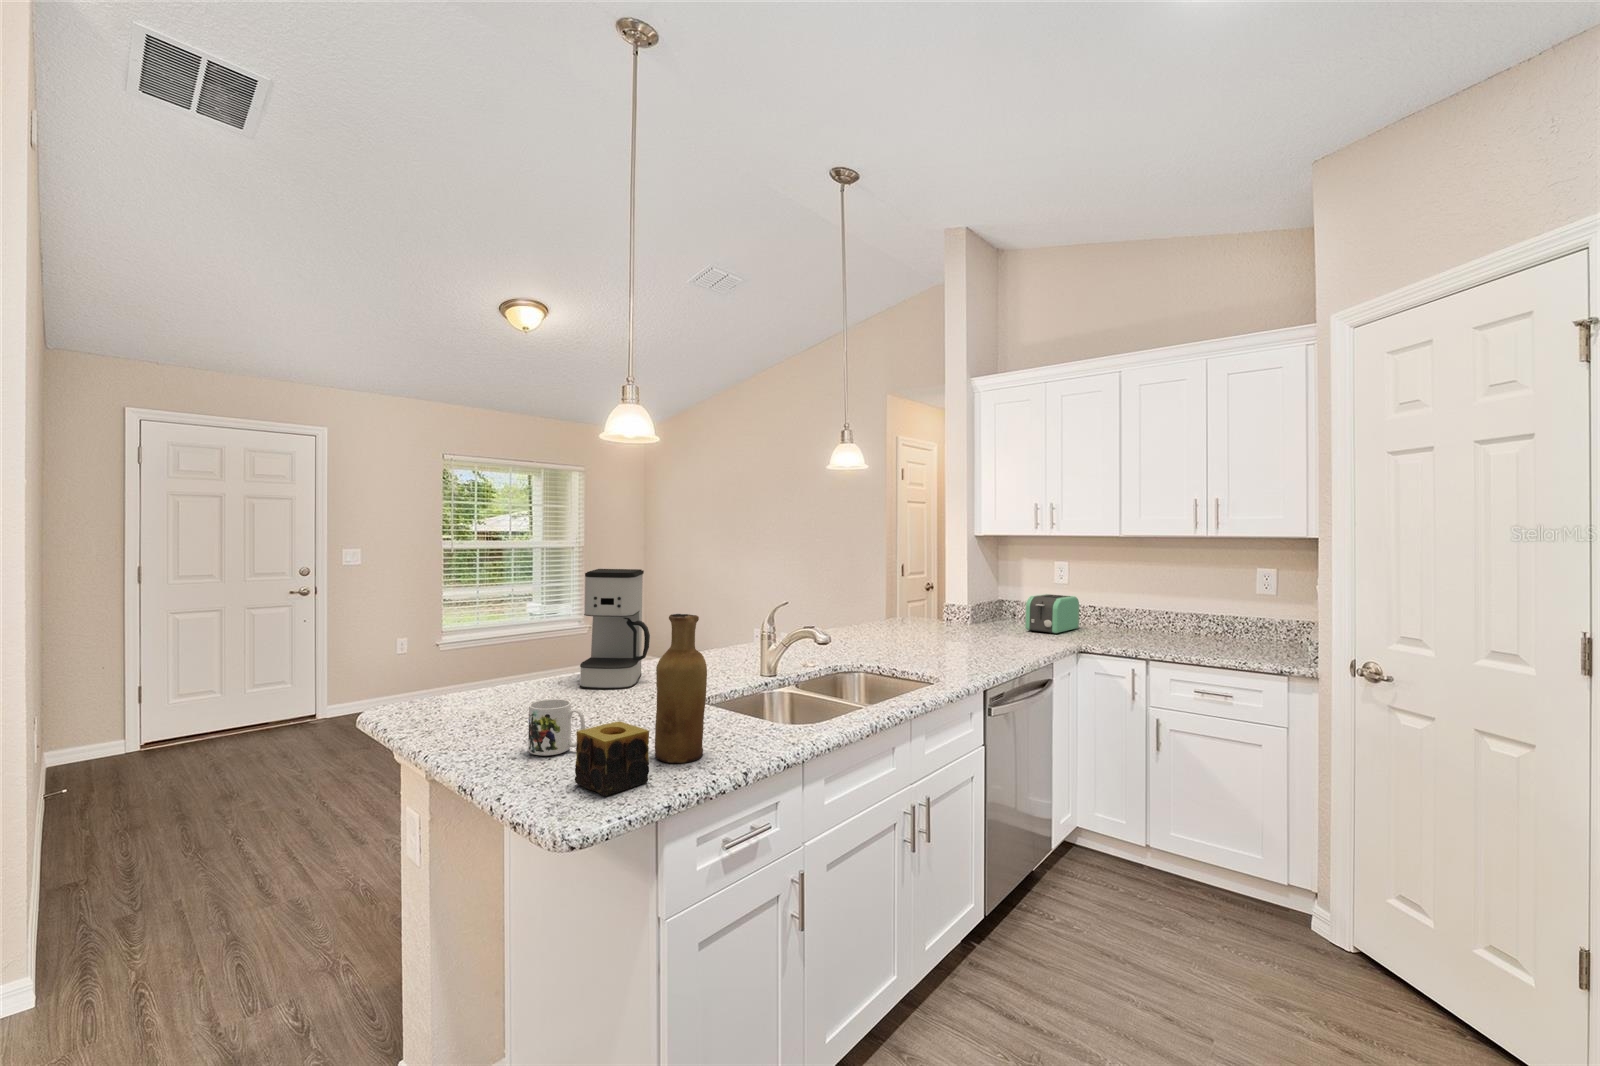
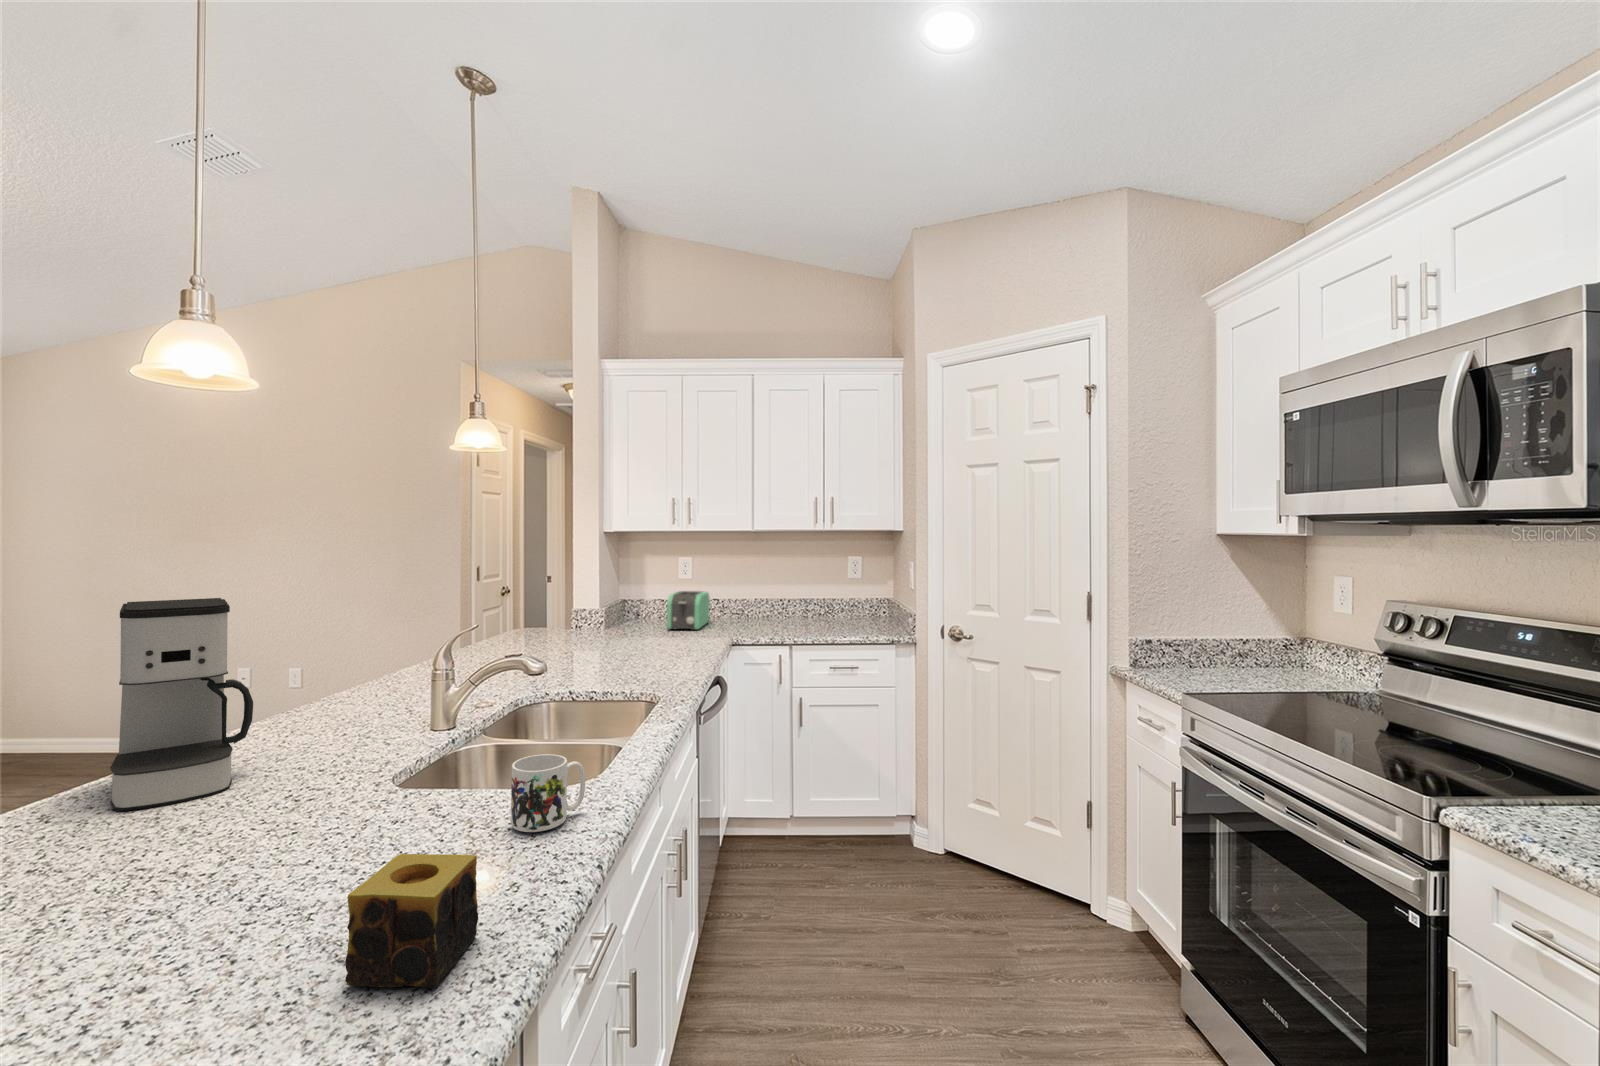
vase: present [655,614,707,763] -> none [428,664,513,894]
mug: present [528,699,585,756] -> present [511,754,585,832]

